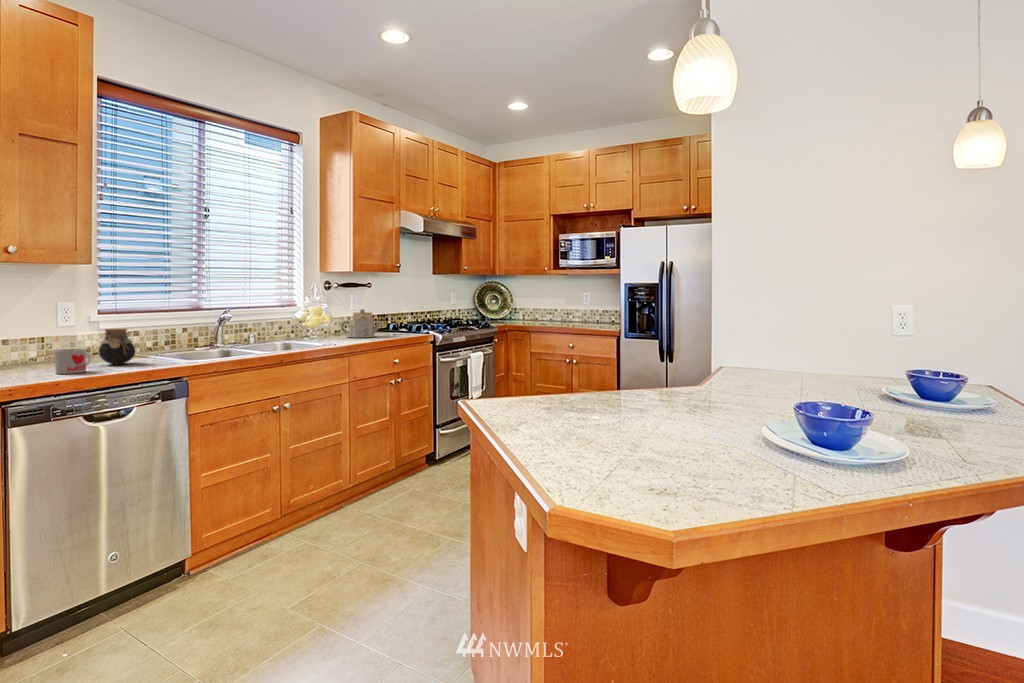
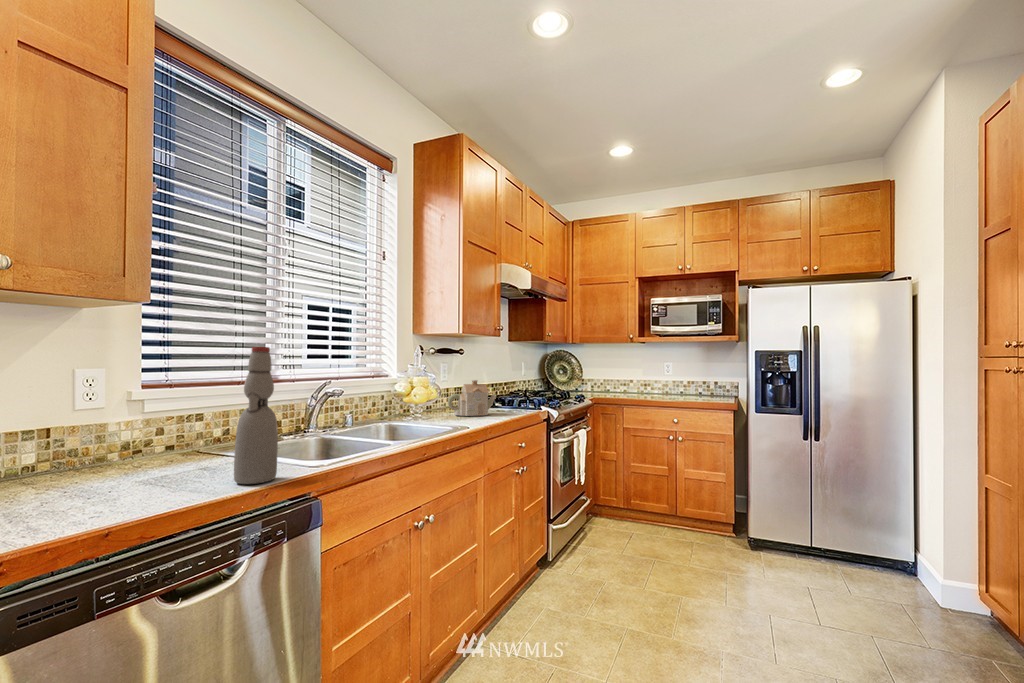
bottle: none [141,289,167,368] -> present [234,347,278,484]
jar: present [99,328,135,364] -> none [154,413,215,476]
mug: present [54,349,91,374] -> none [75,455,146,510]

